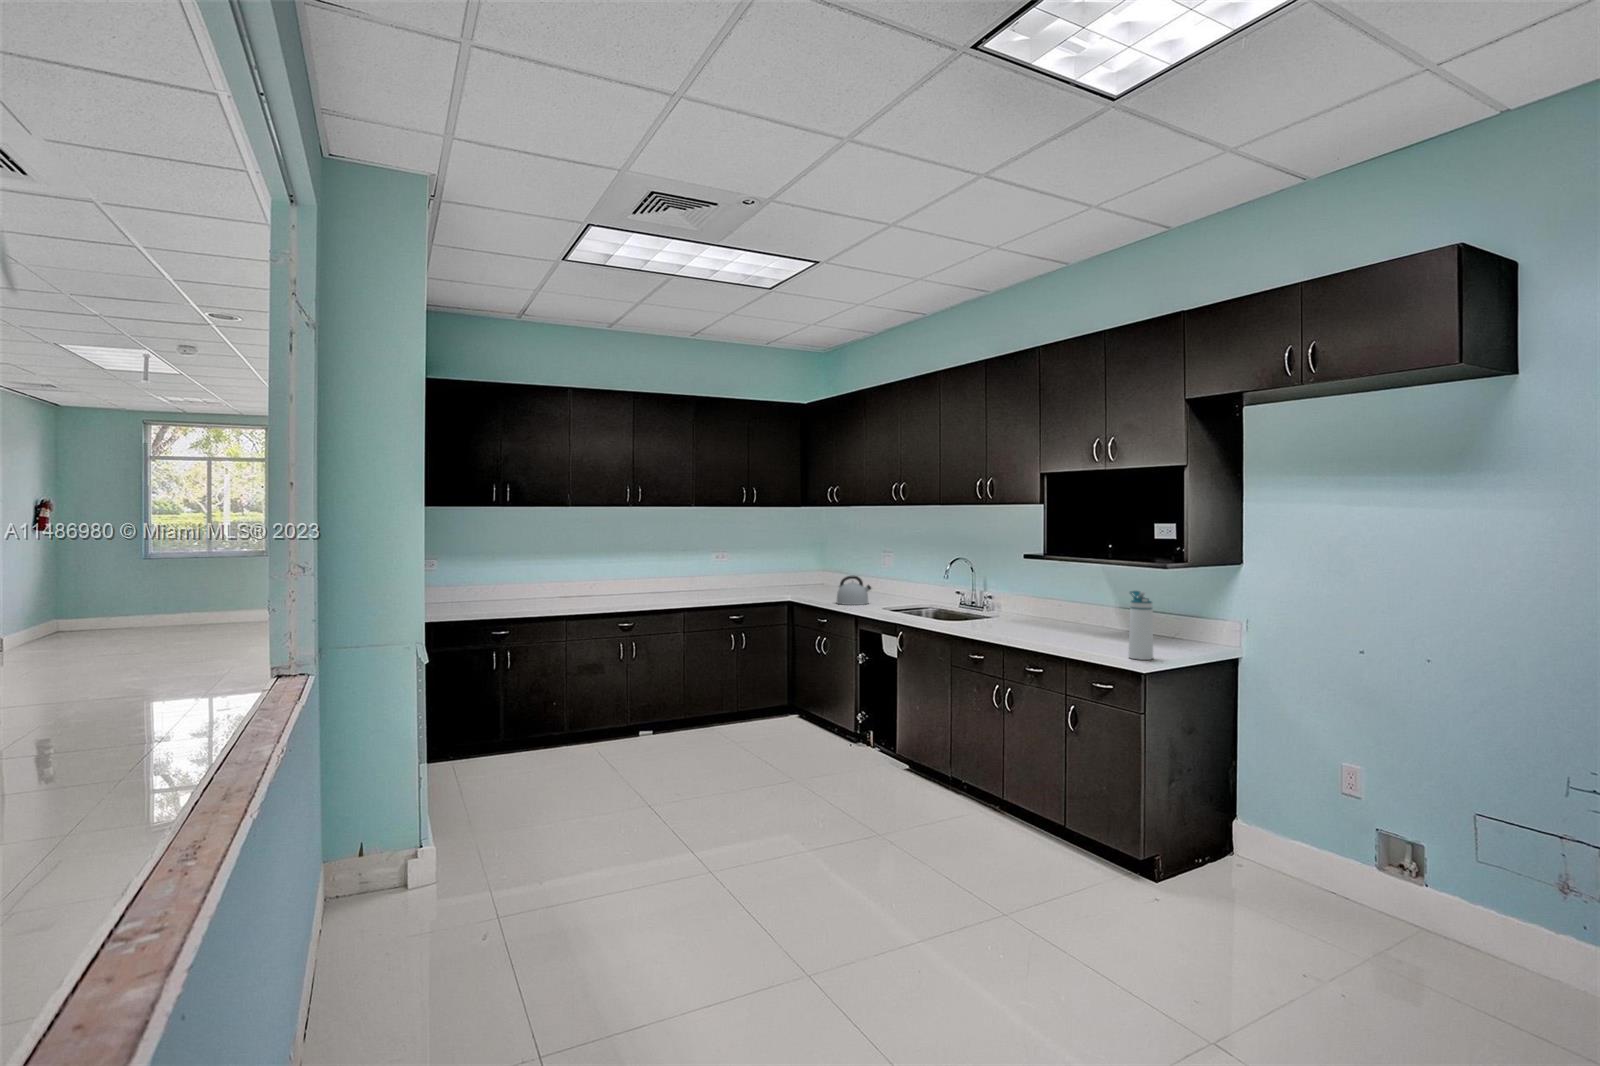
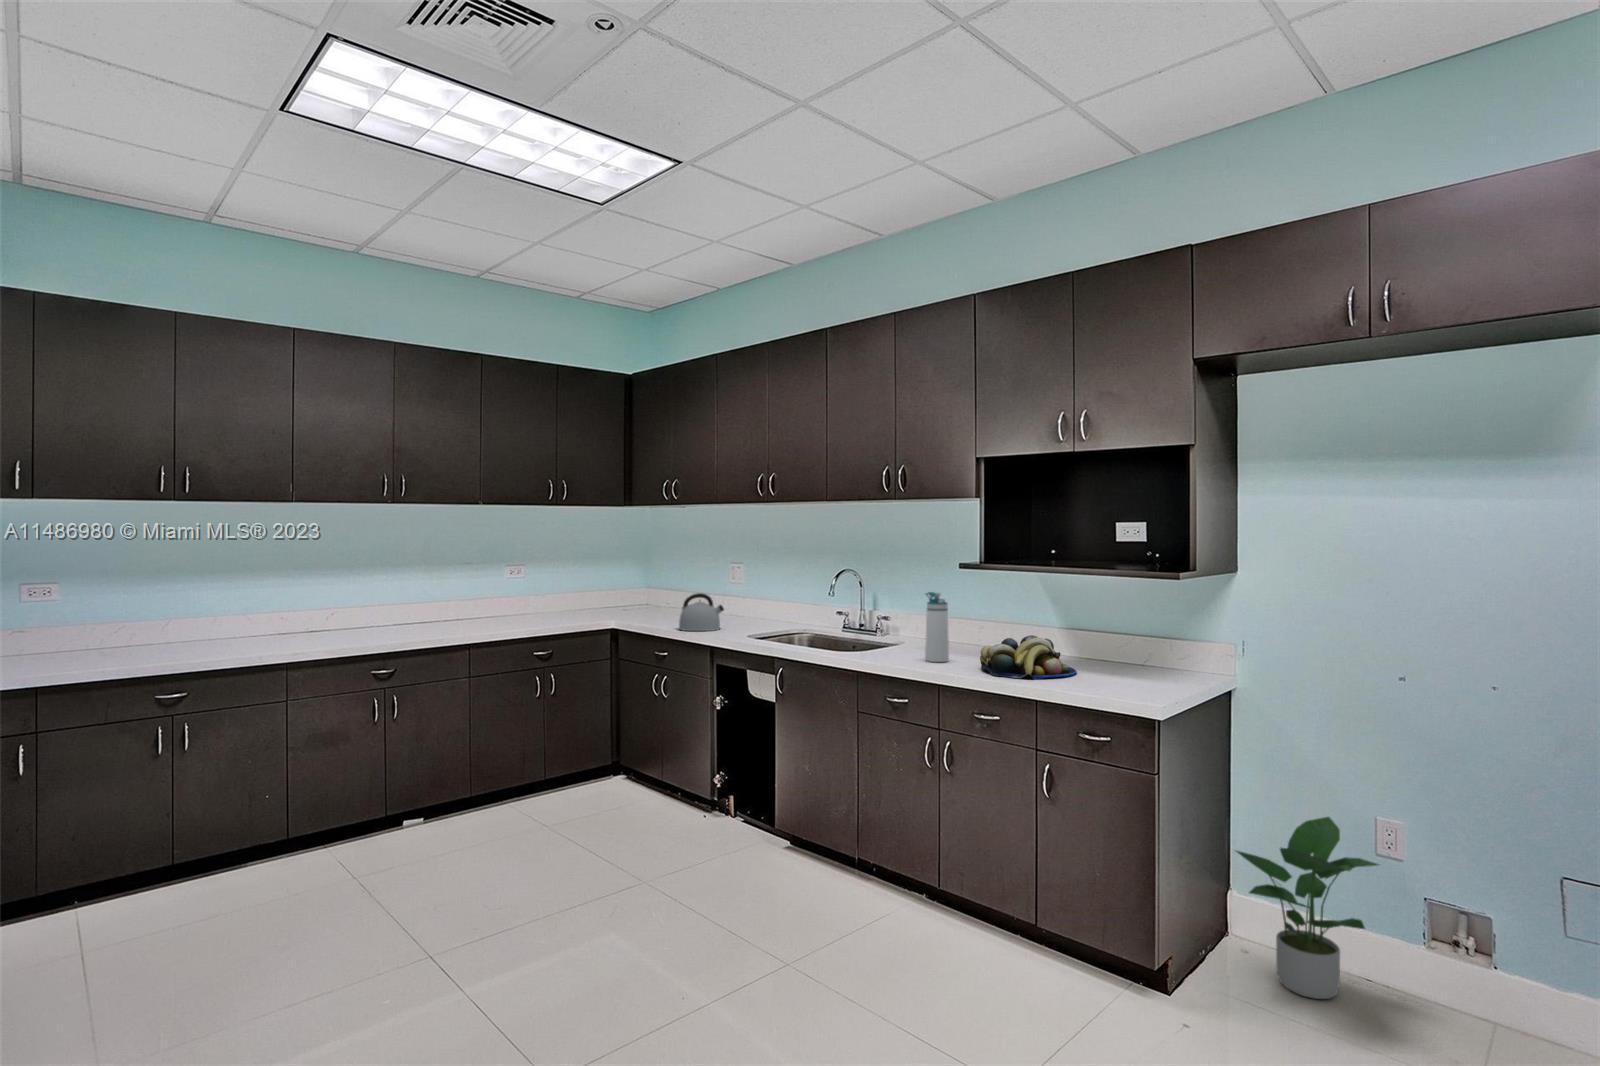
water bottle: present [1129,591,1153,660] -> present [925,592,949,662]
fruit bowl: none [1040,612,1116,644] -> present [980,635,1077,679]
potted plant: none [1221,759,1339,896] -> present [1237,817,1378,999]

